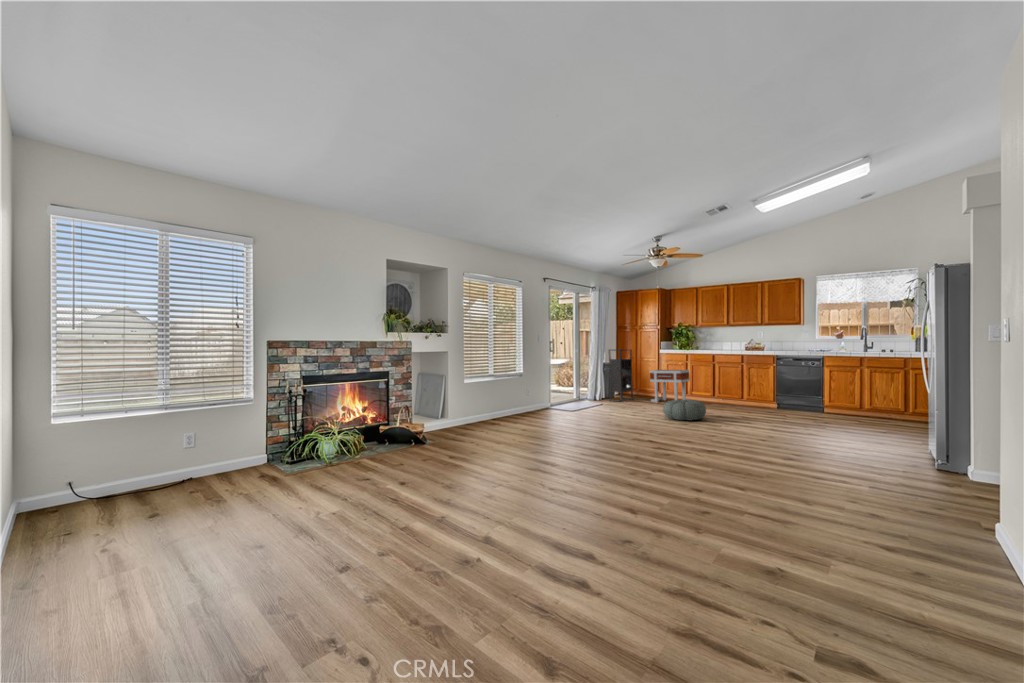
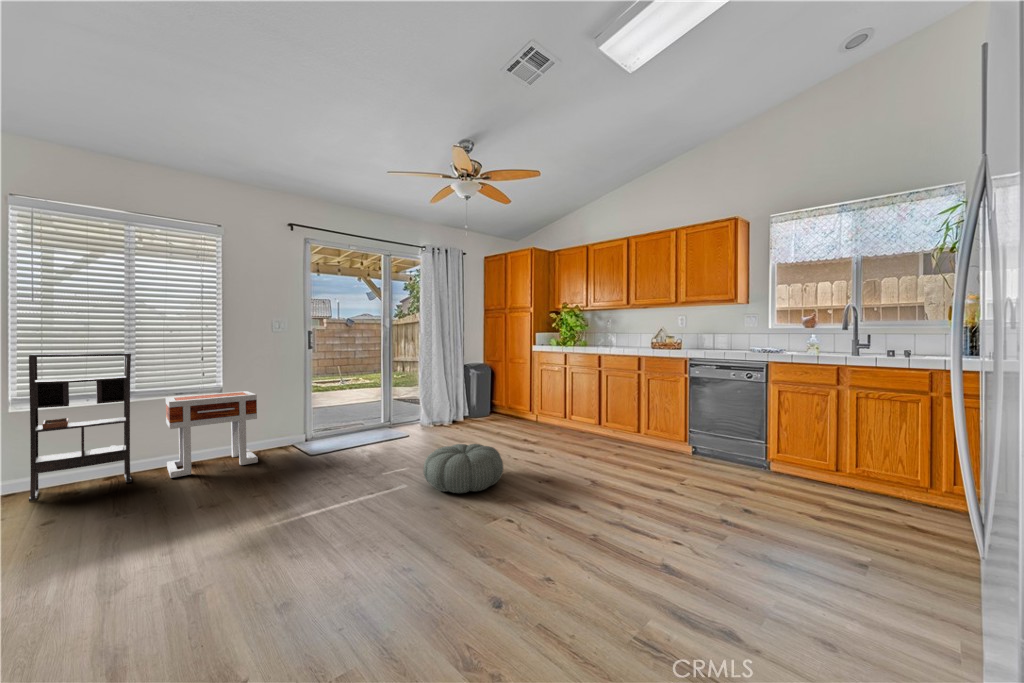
bookshelf: present [609,349,633,402] -> present [29,353,132,501]
side table: present [650,370,690,402] -> present [166,391,258,478]

